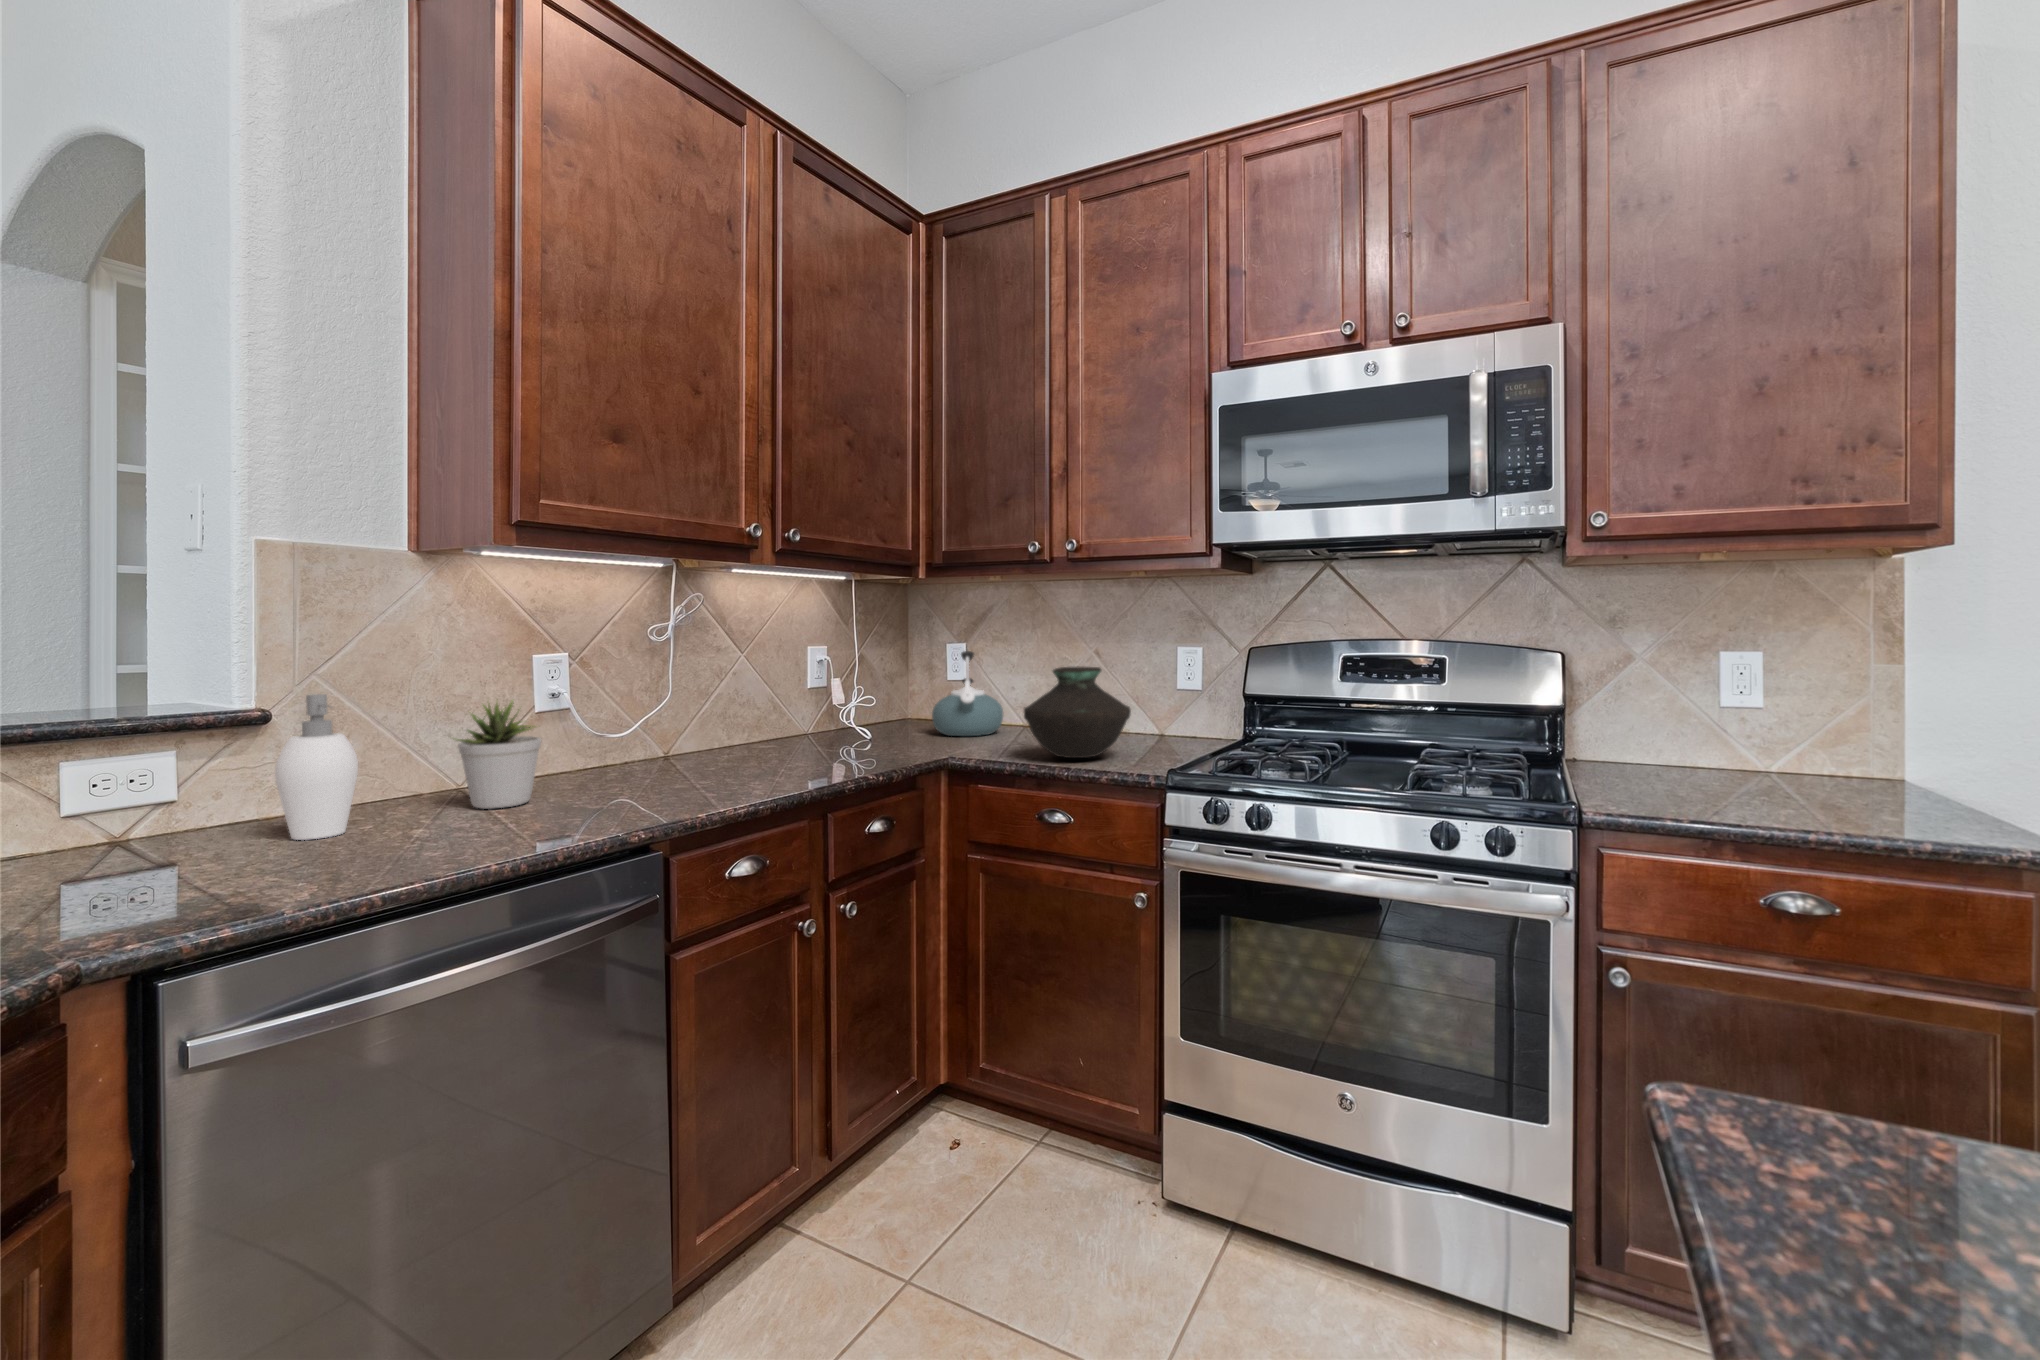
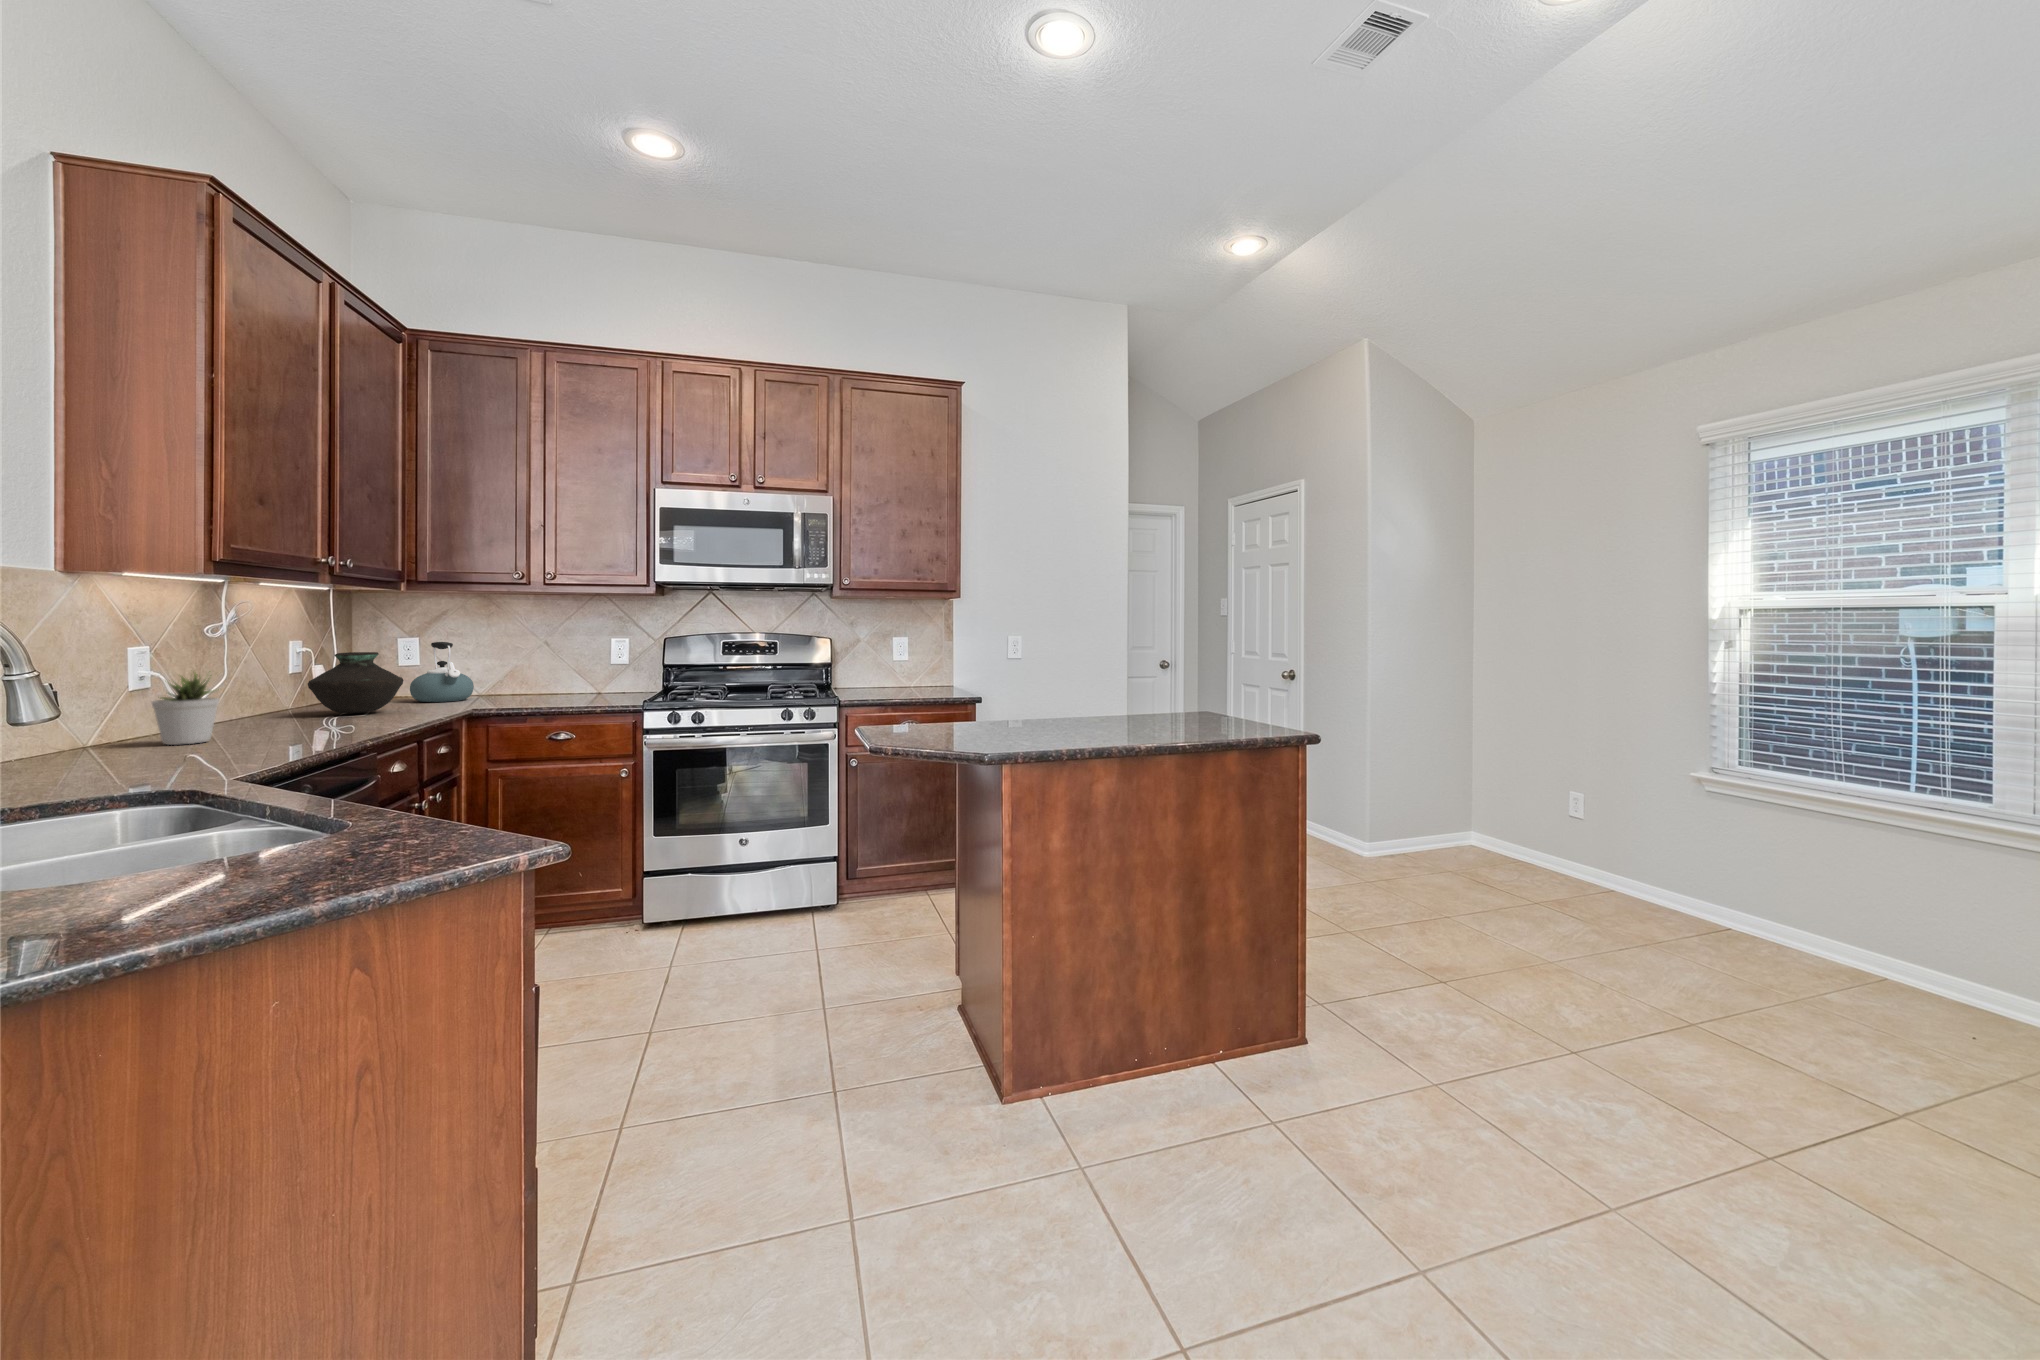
vase: present [1024,667,1131,758] -> present [308,652,404,713]
soap dispenser: present [275,694,358,840] -> none [71,666,143,760]

